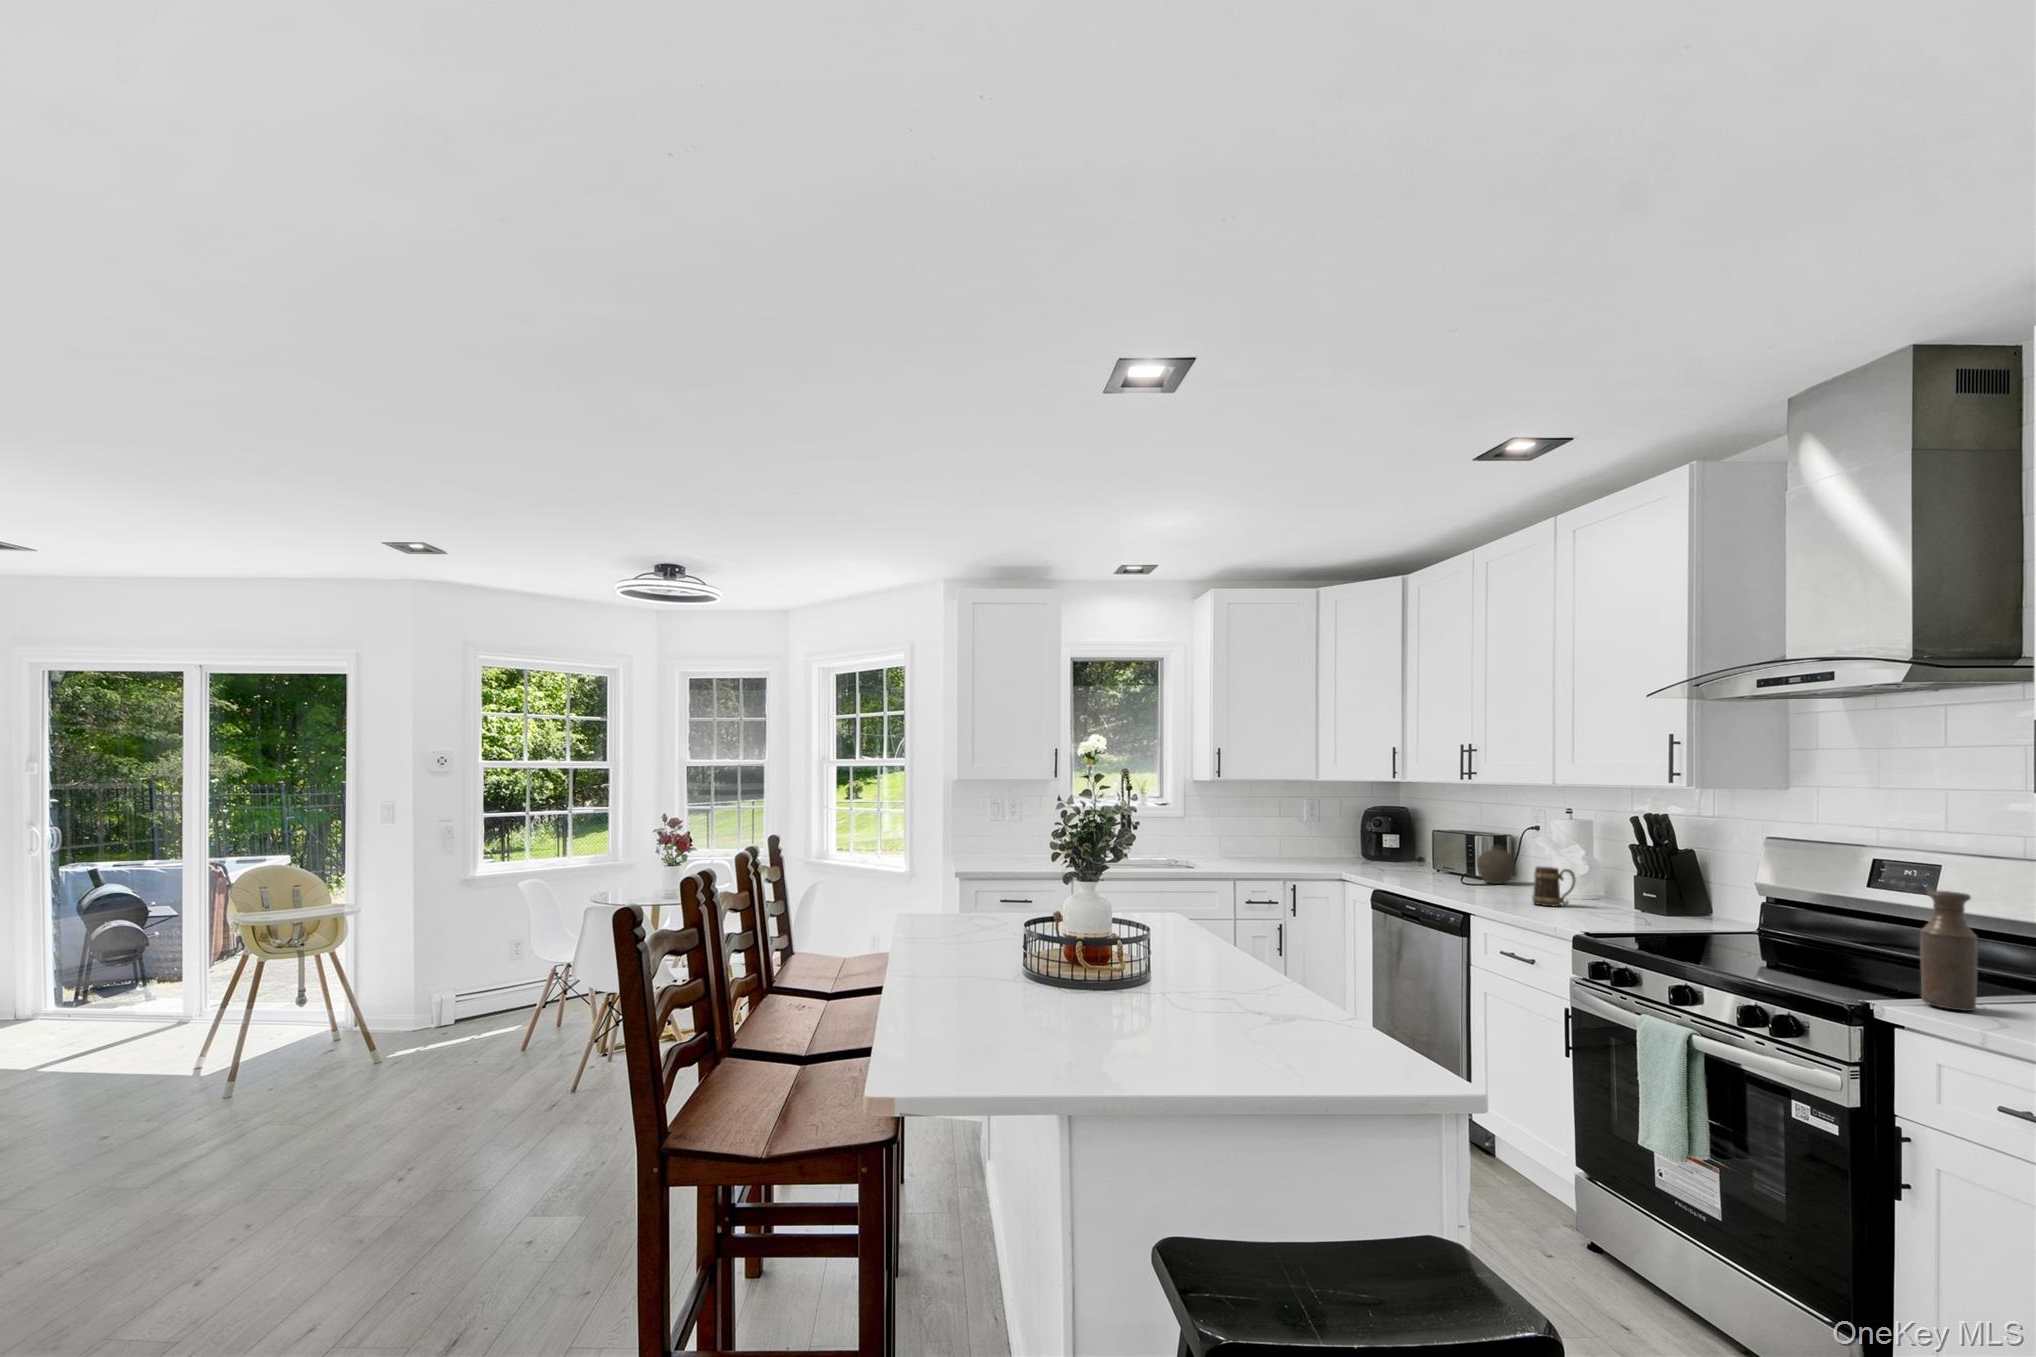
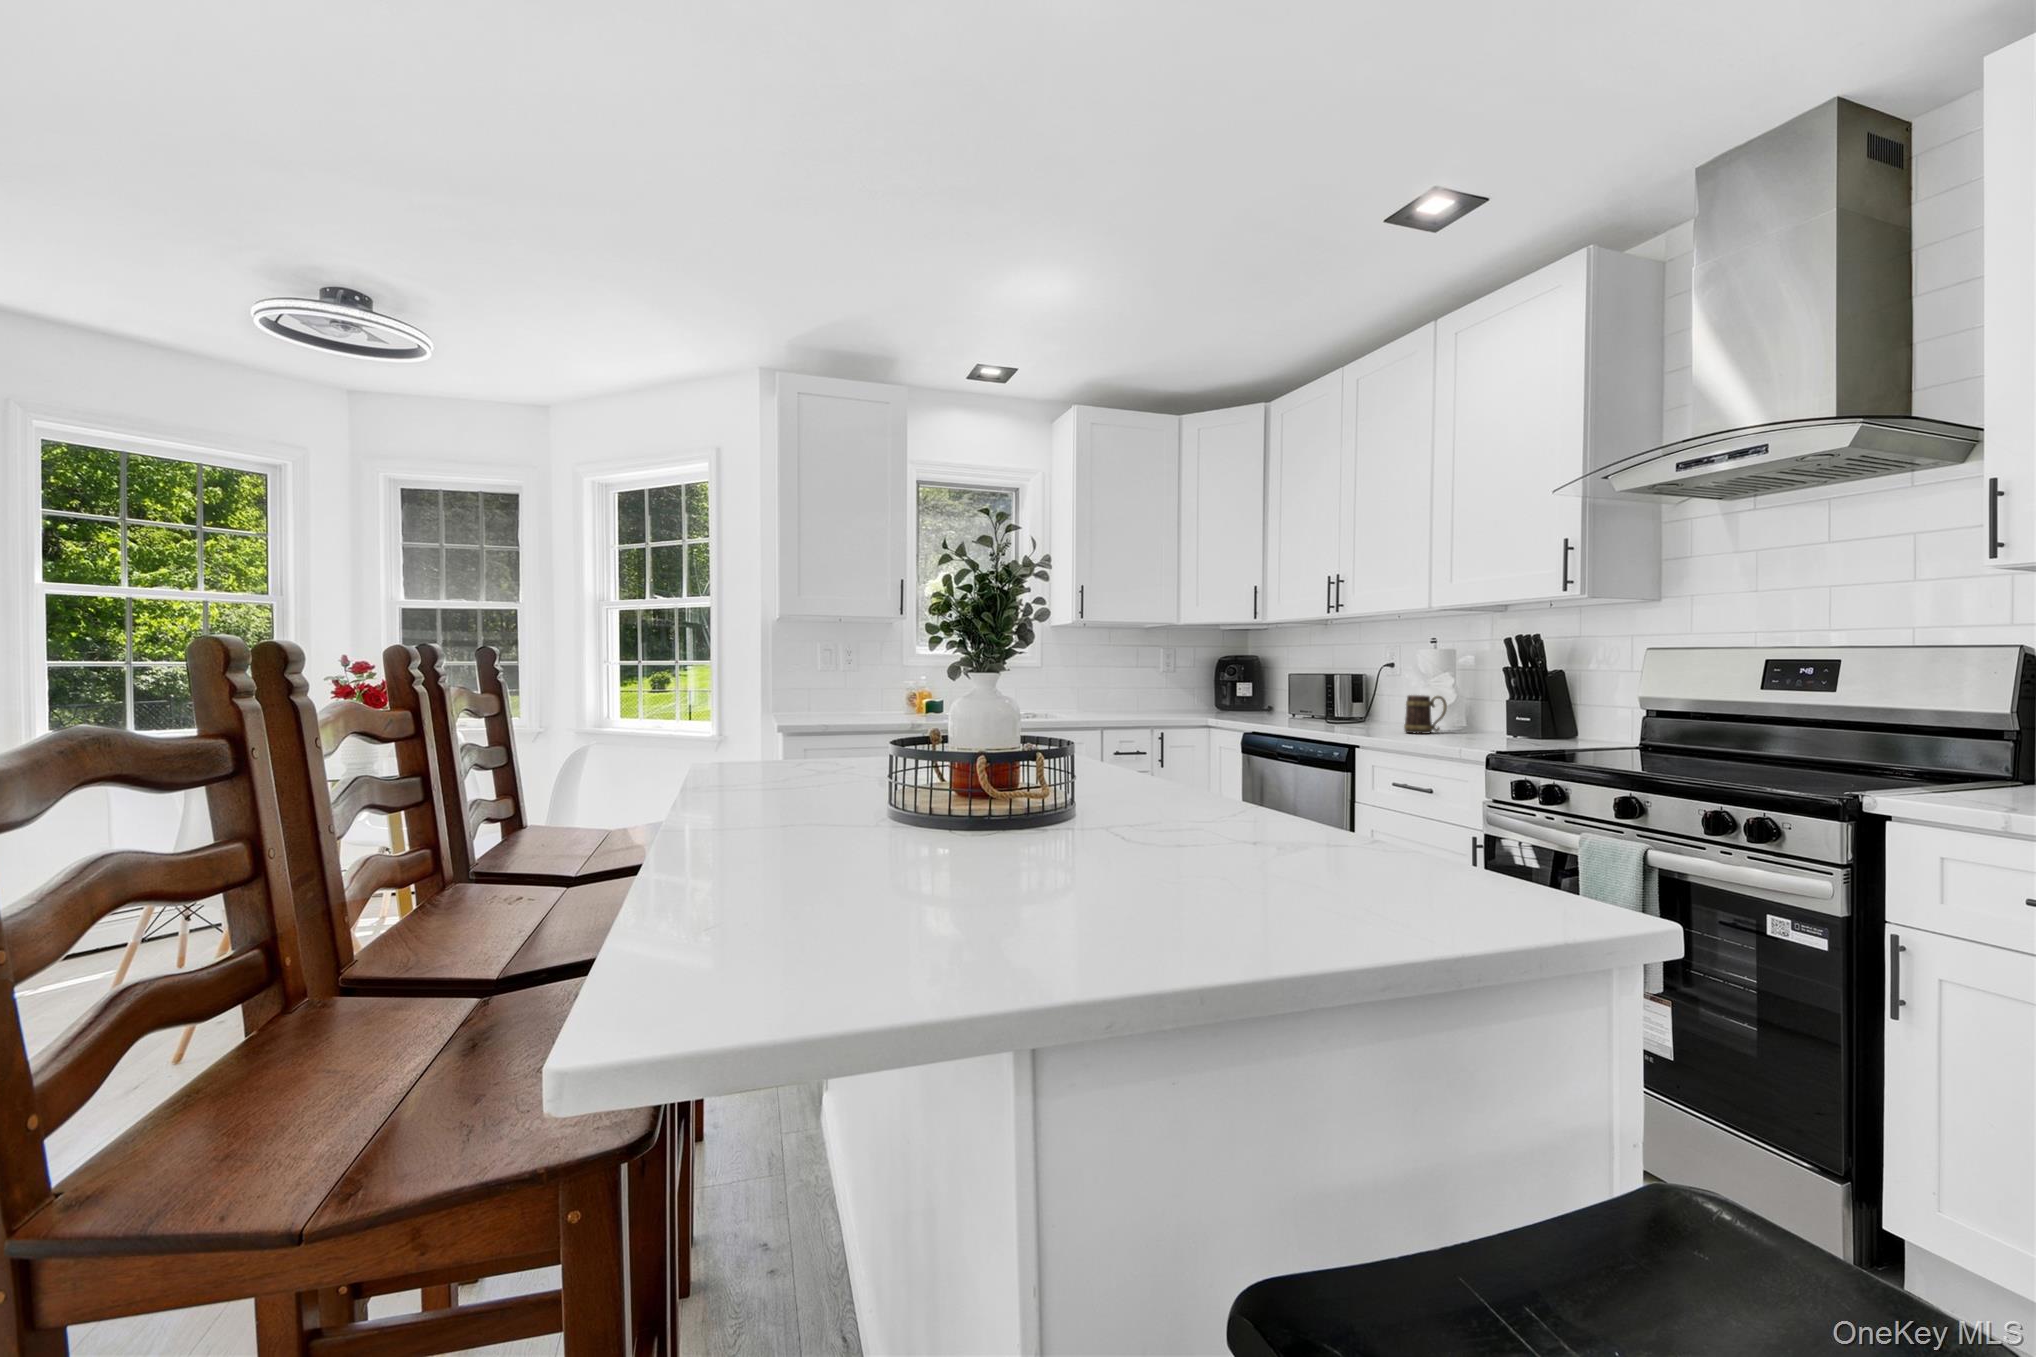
jar: present [1477,845,1514,884] -> none [1335,674,1371,720]
bottle: present [1920,890,1978,1011] -> none [1909,665,1980,799]

